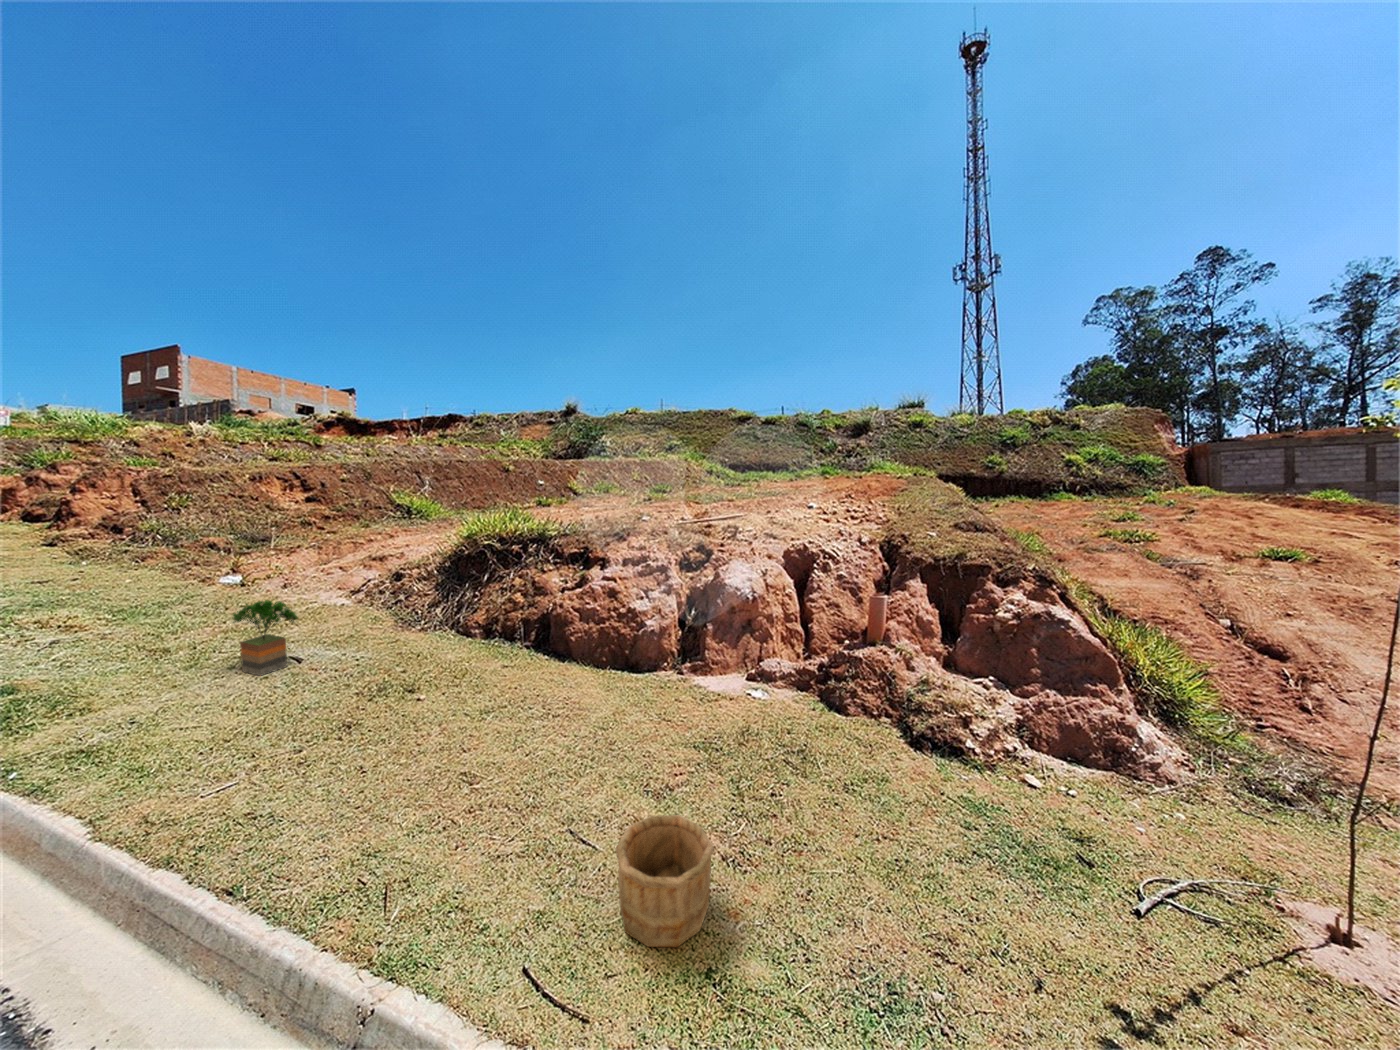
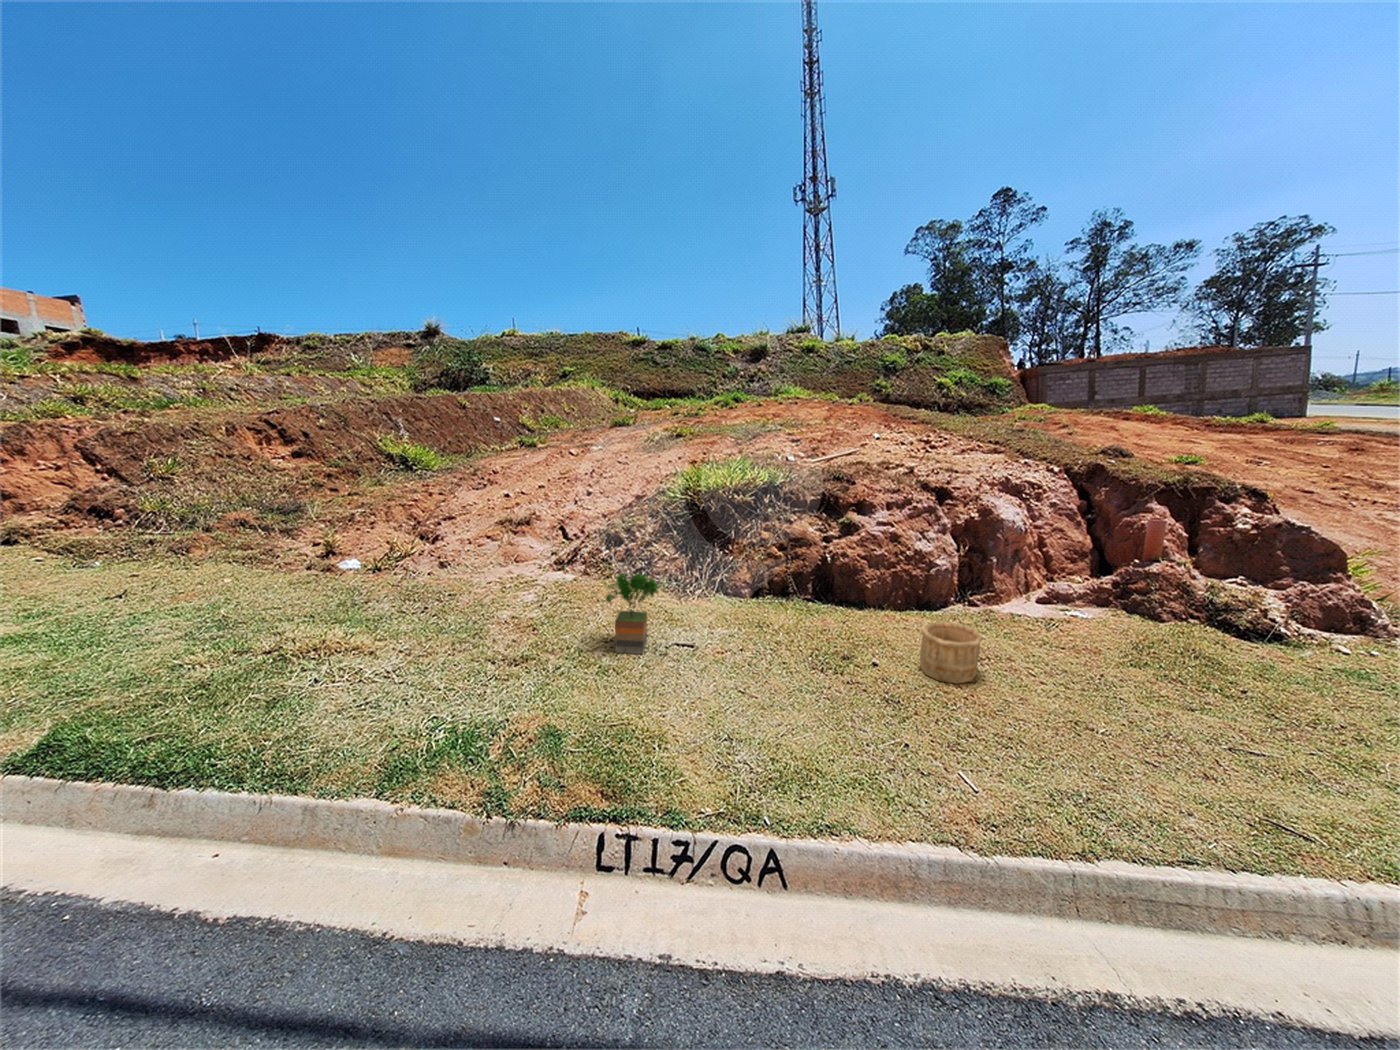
wooden bucket: present [616,815,714,947] -> present [920,622,983,683]

